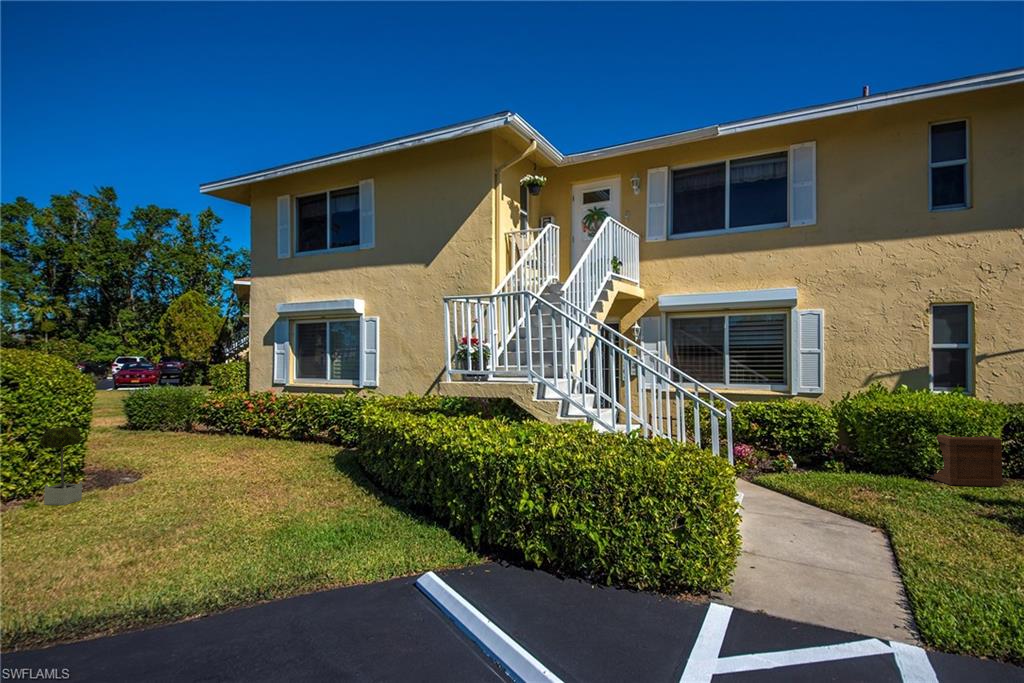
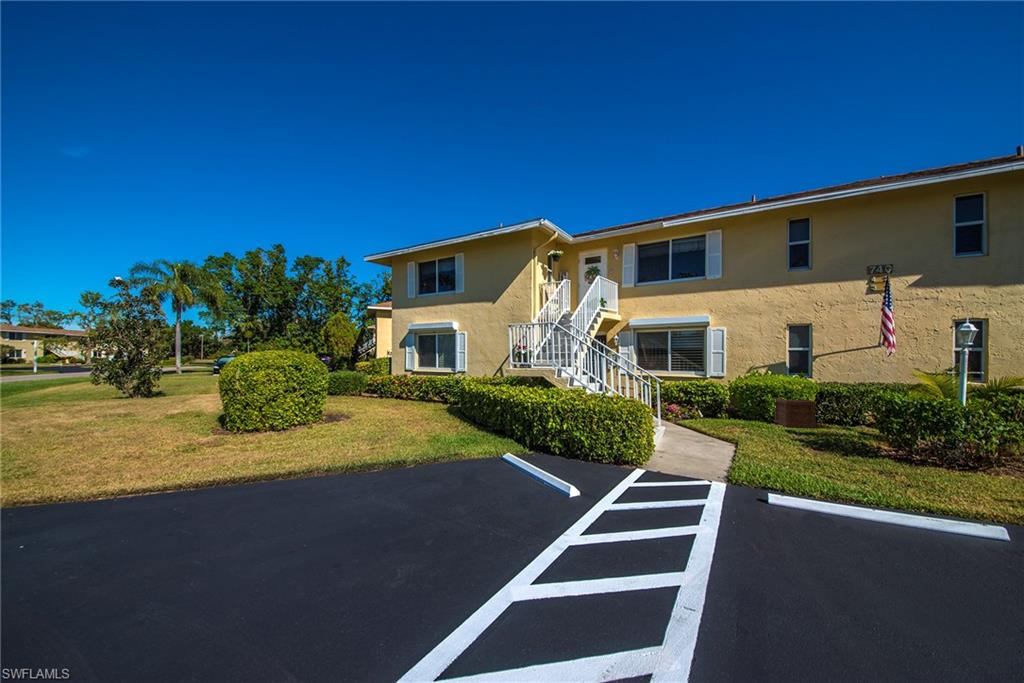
potted tree: present [40,426,83,505] -> none [314,390,333,429]

